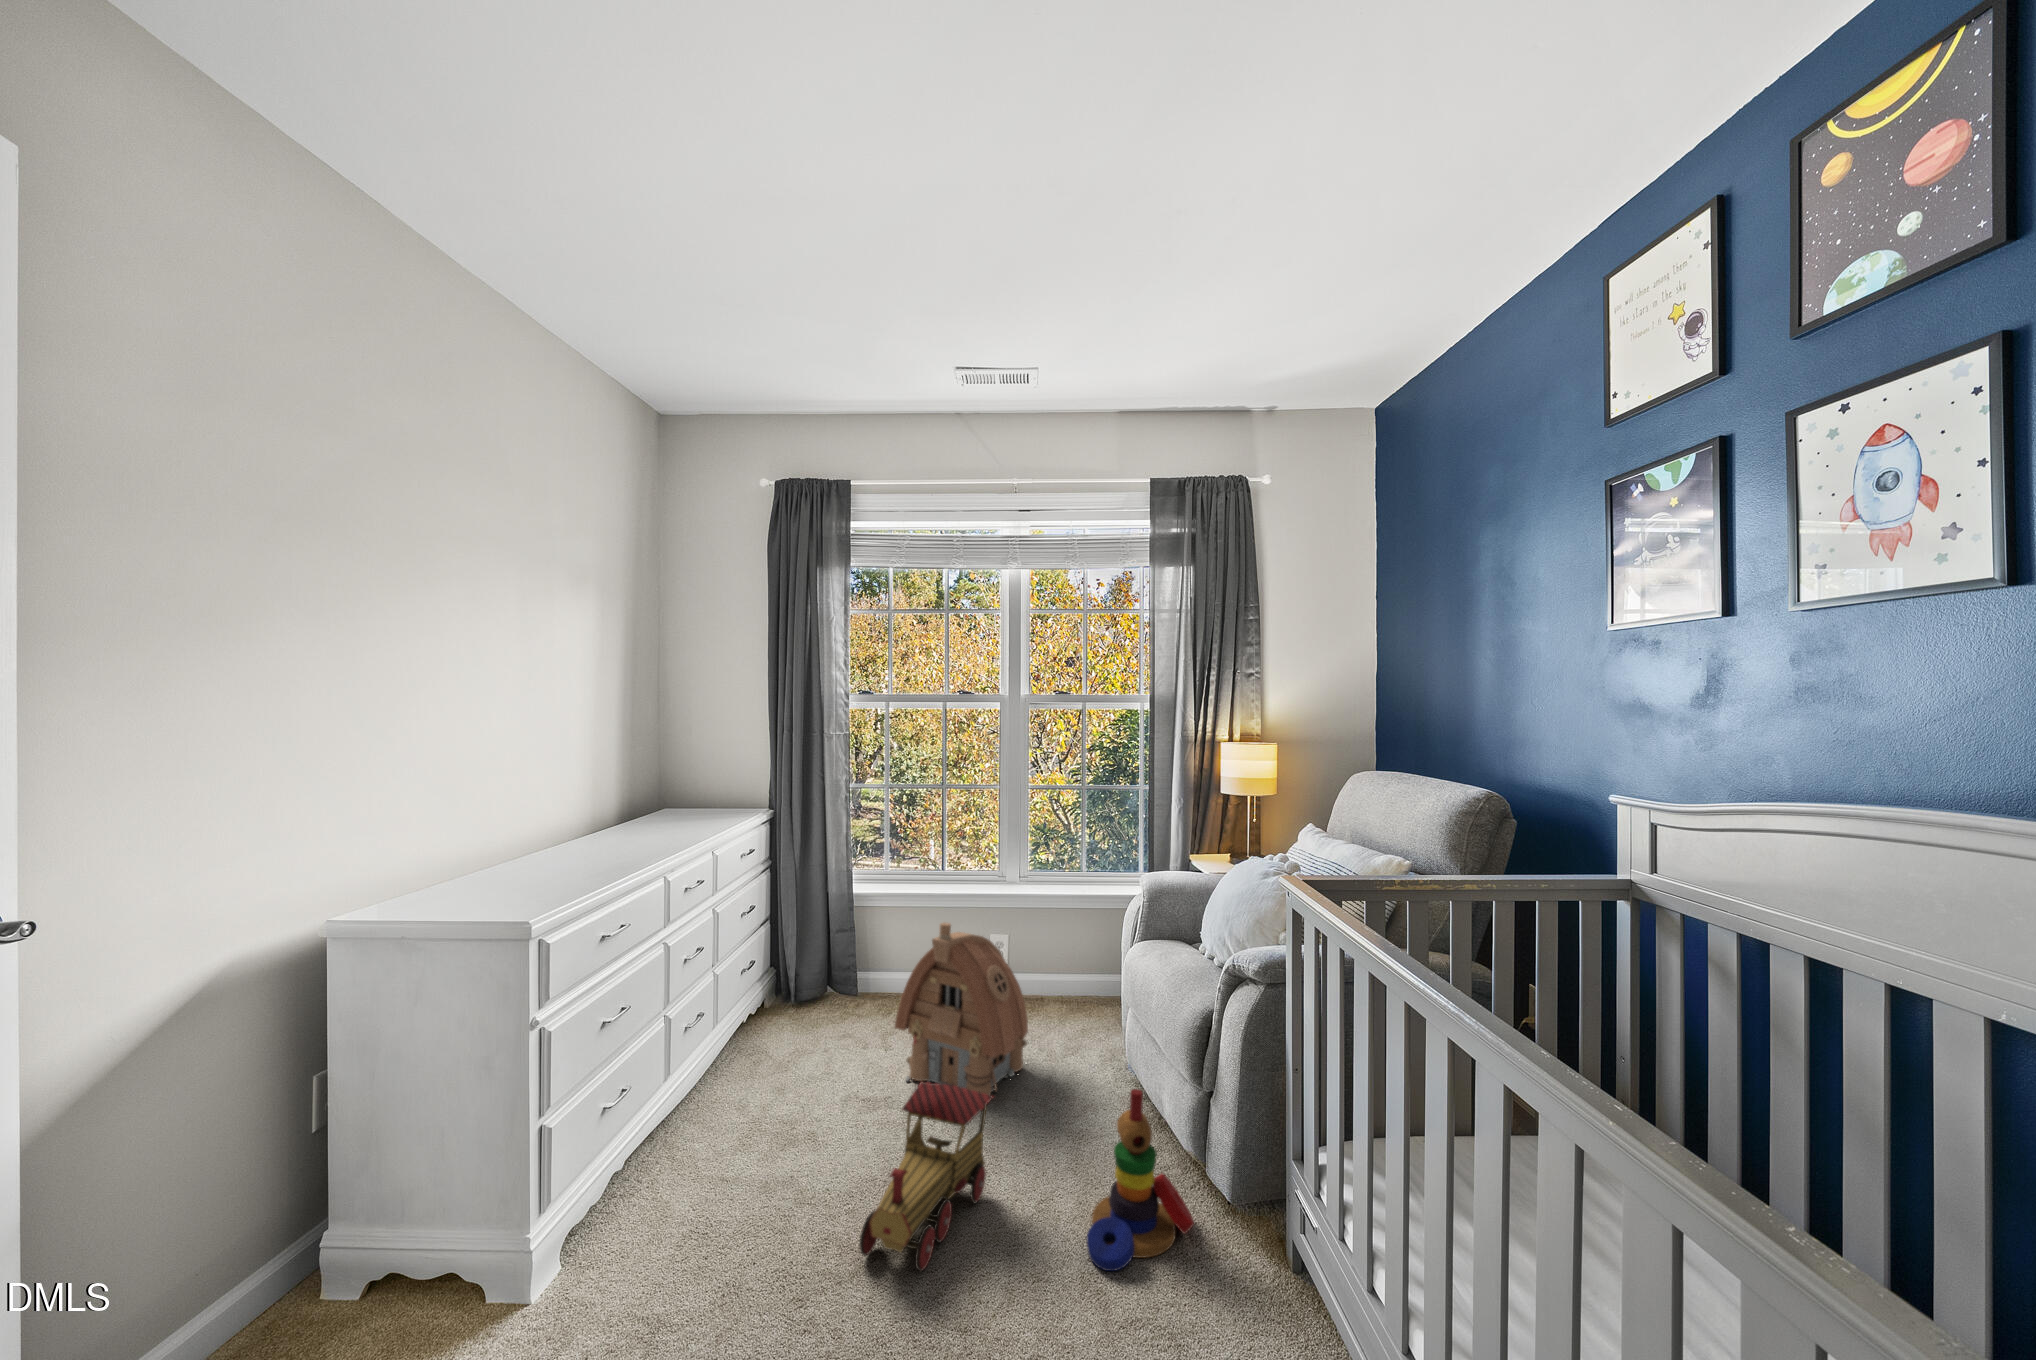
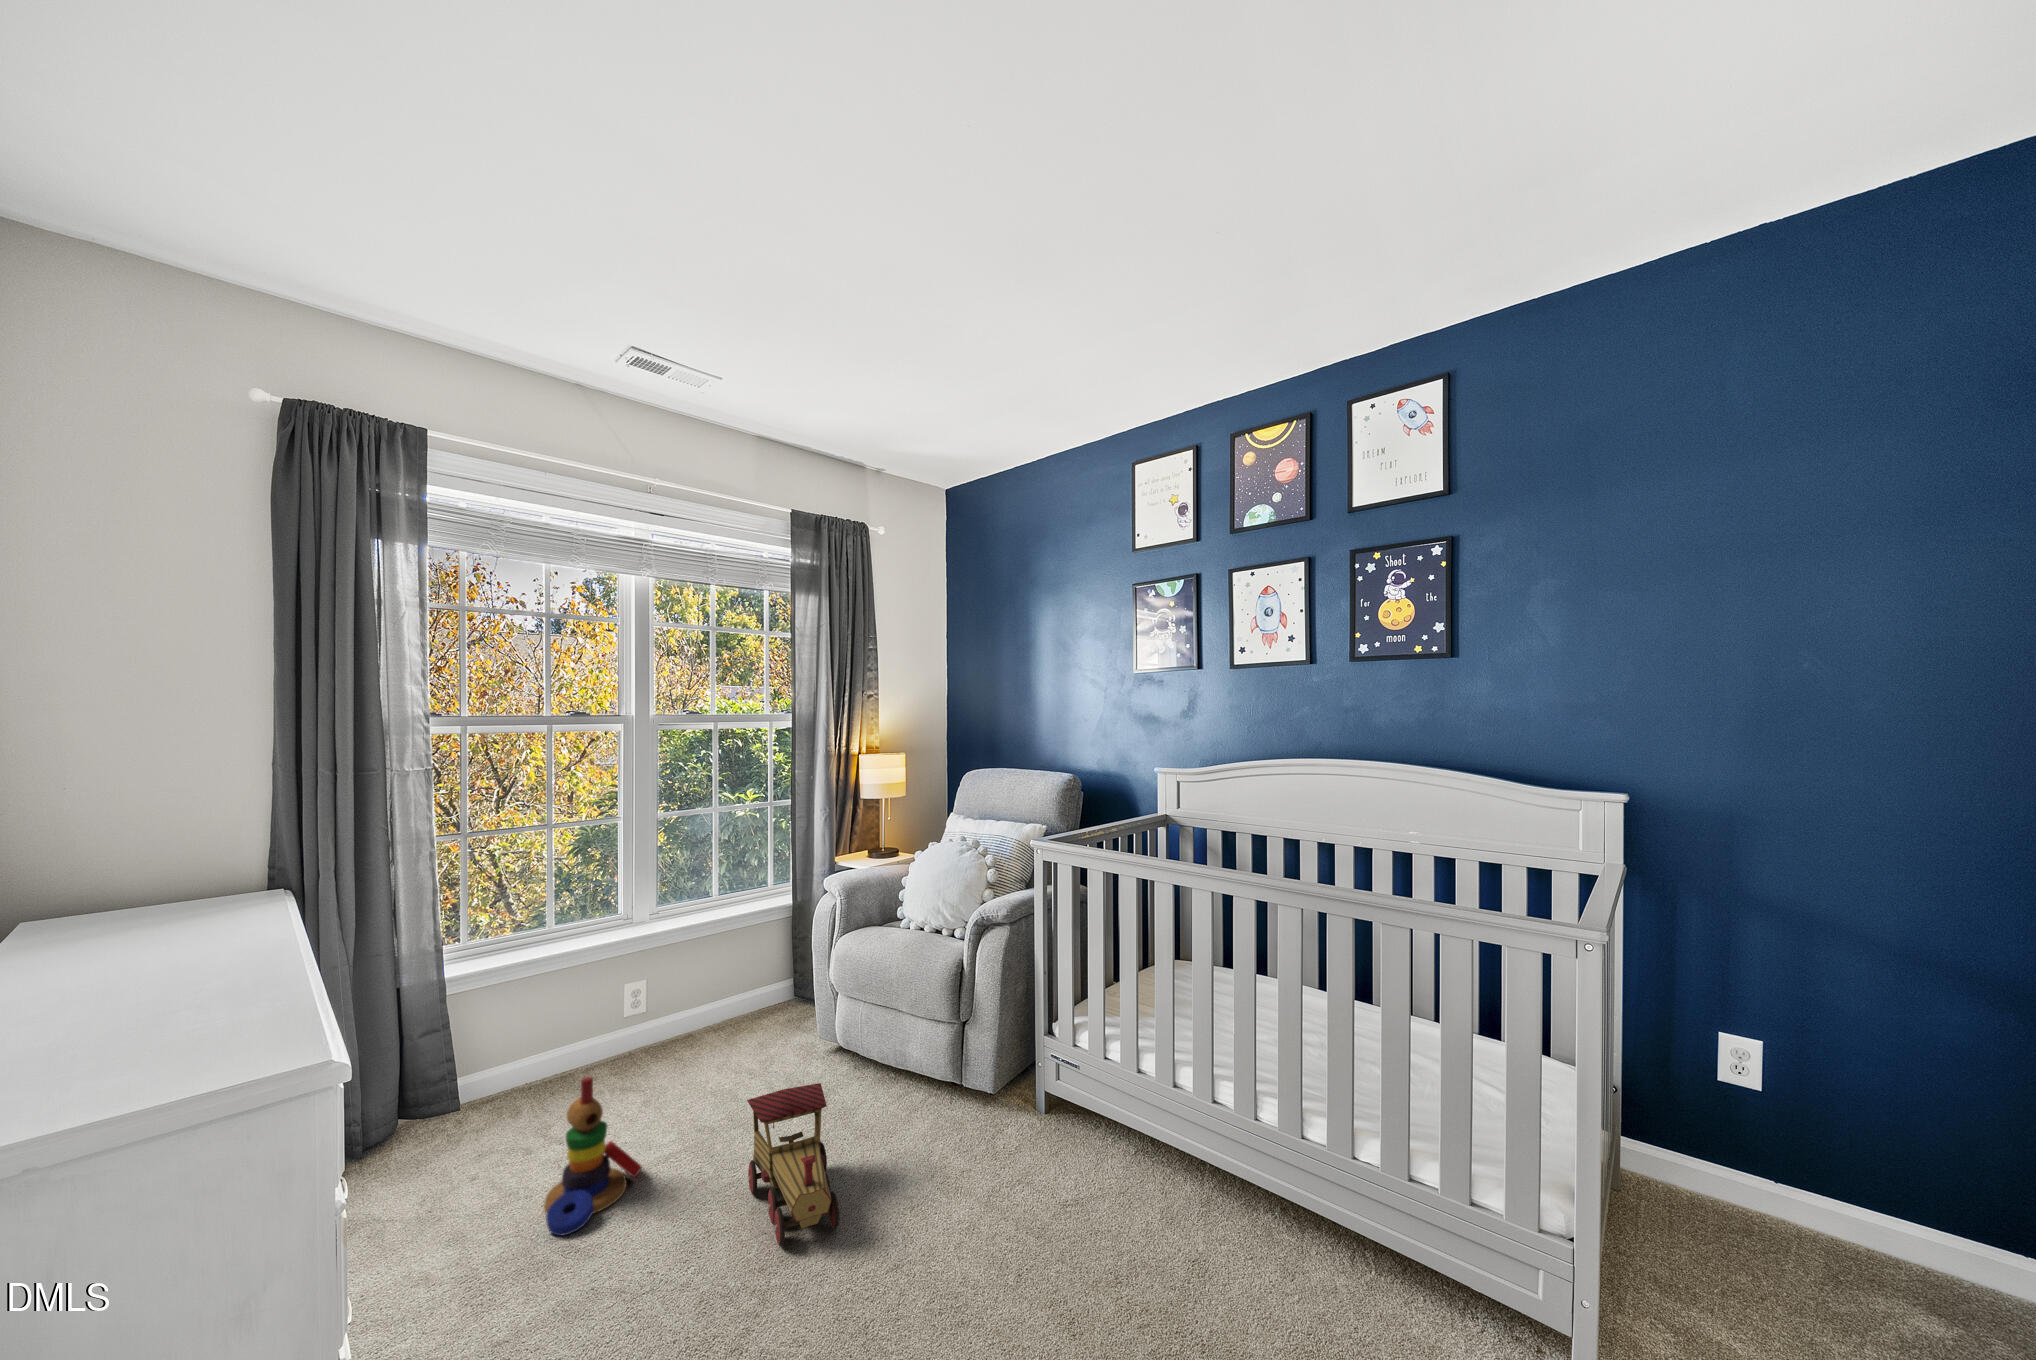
toy house: present [895,923,1028,1095] -> none [629,959,763,1134]
stacking toy: present [1087,1089,1194,1271] -> present [544,1077,642,1236]

